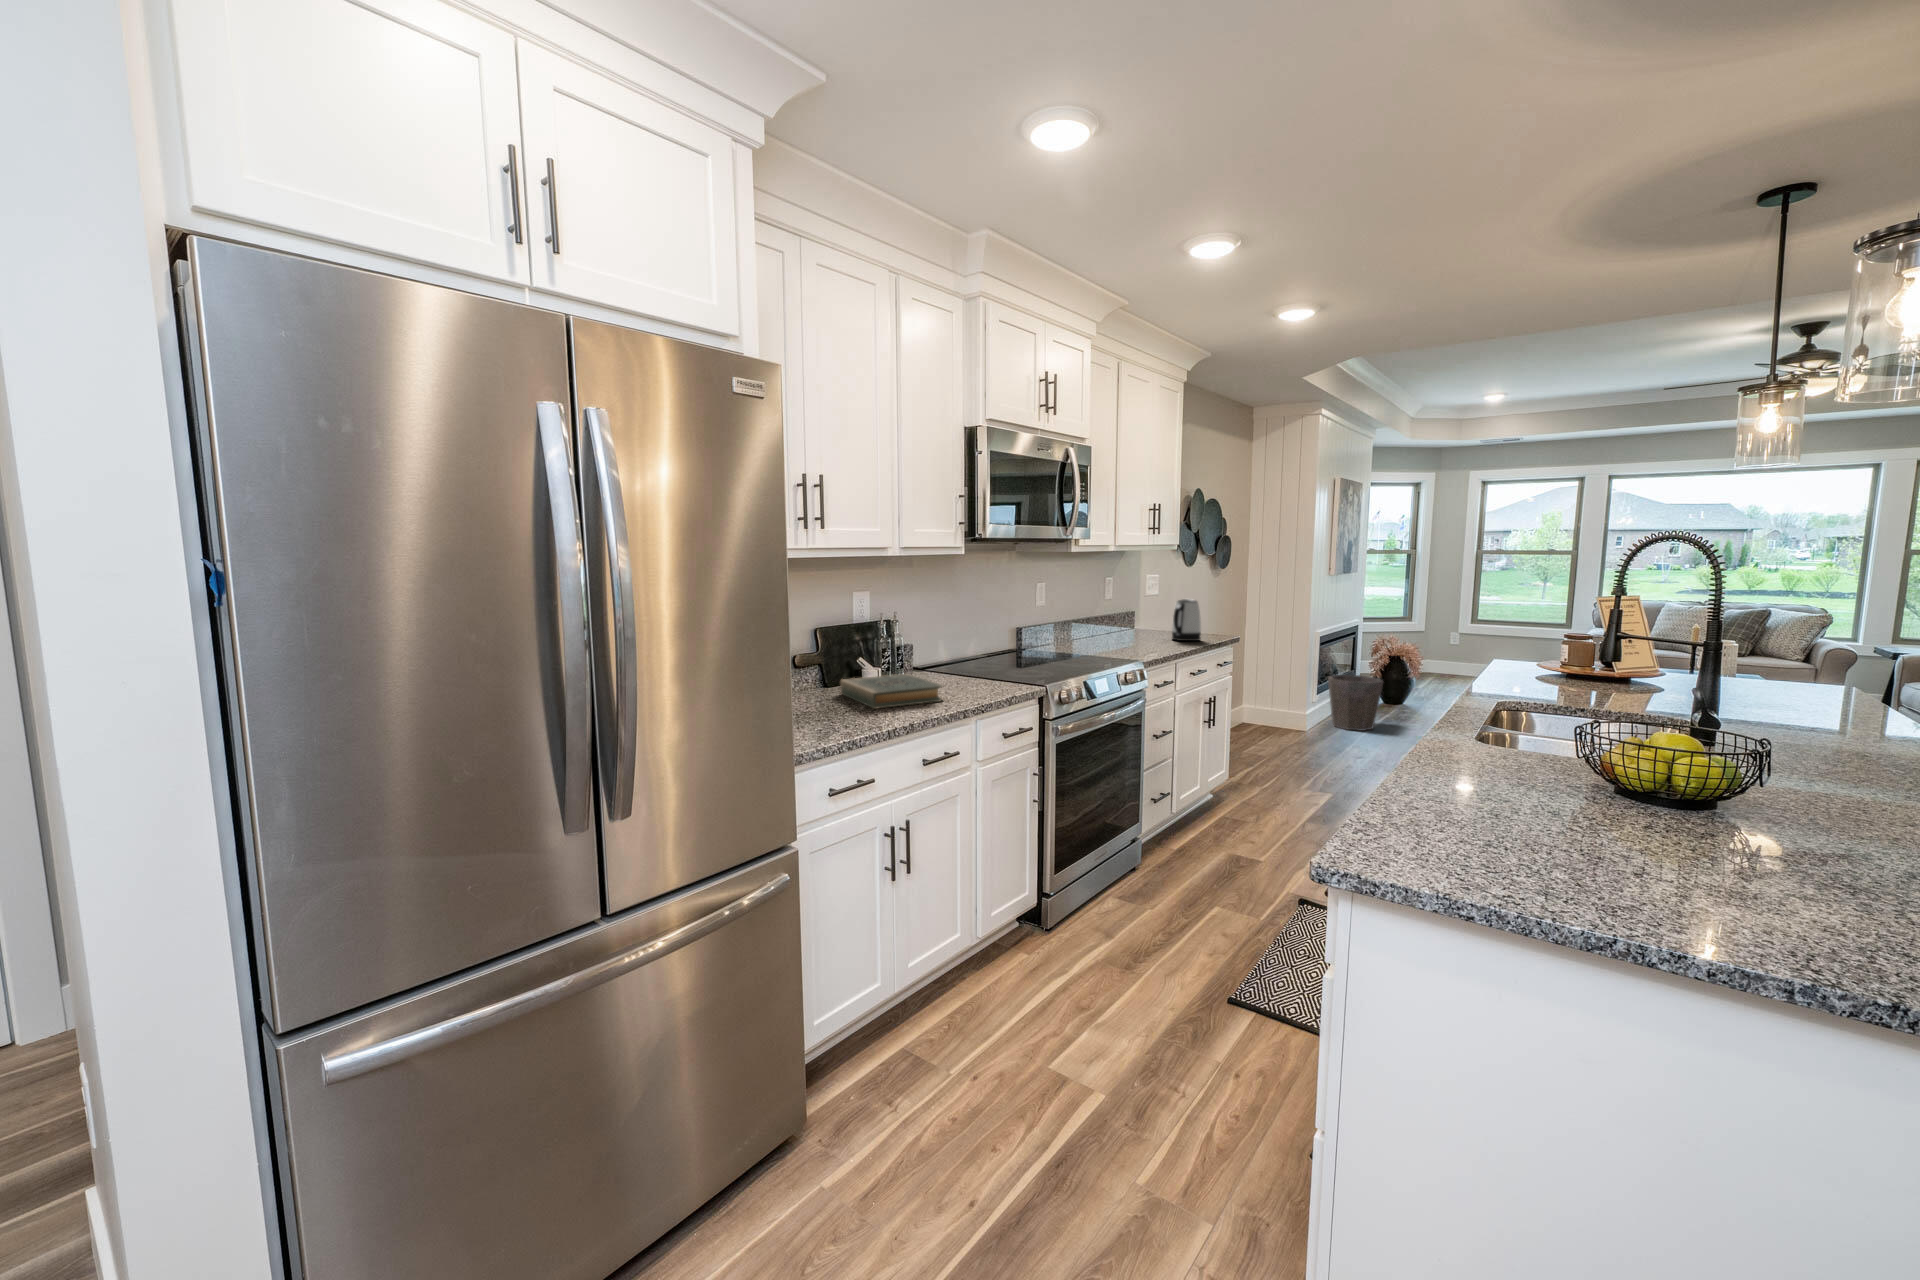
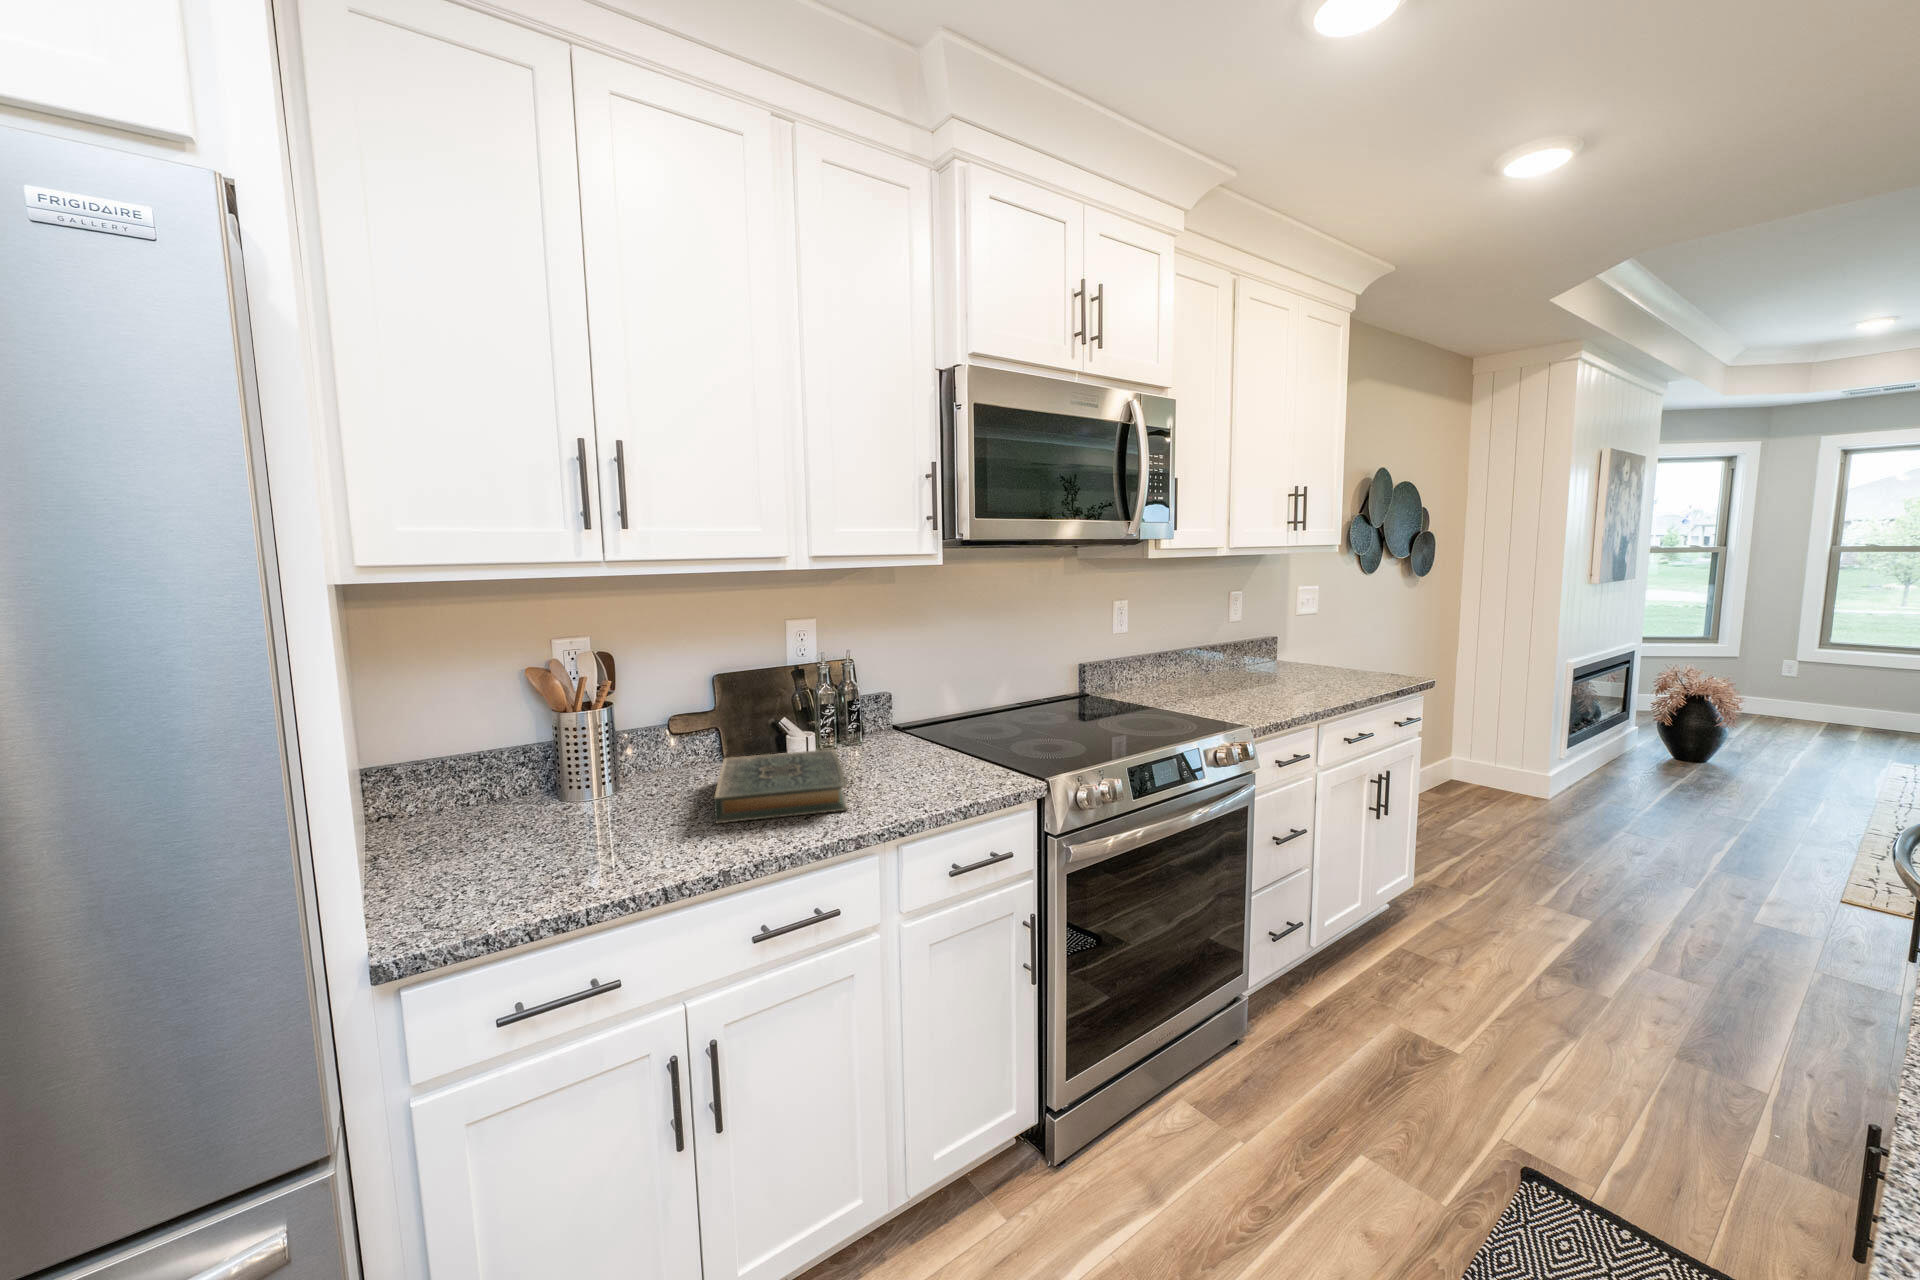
kettle: present [1172,599,1201,641] -> none [1324,624,1369,686]
waste bin: present [1328,675,1383,731] -> none [1583,721,1679,805]

